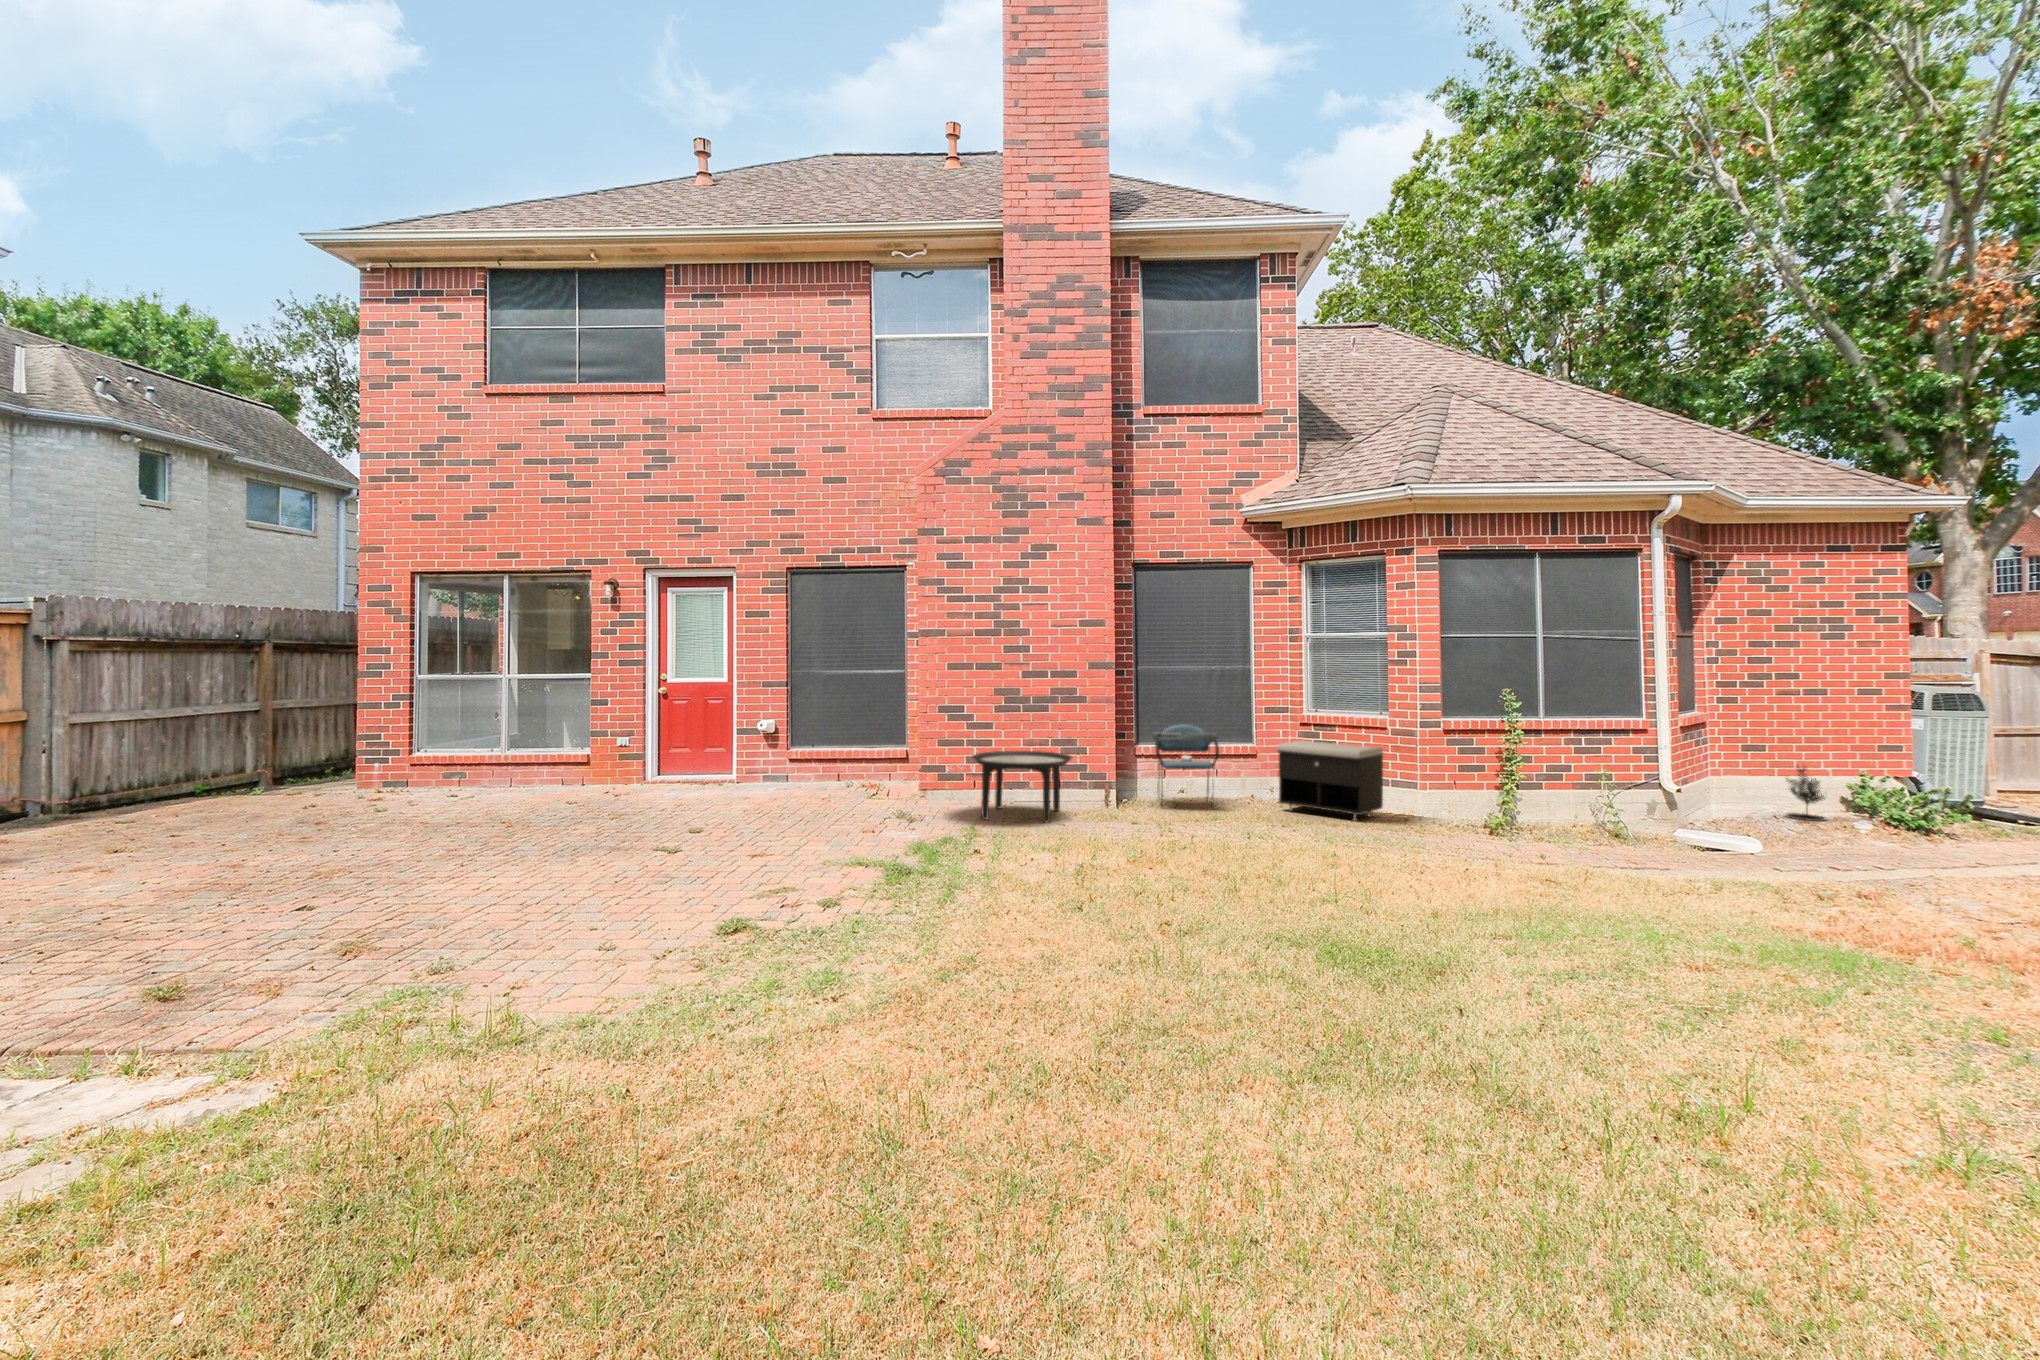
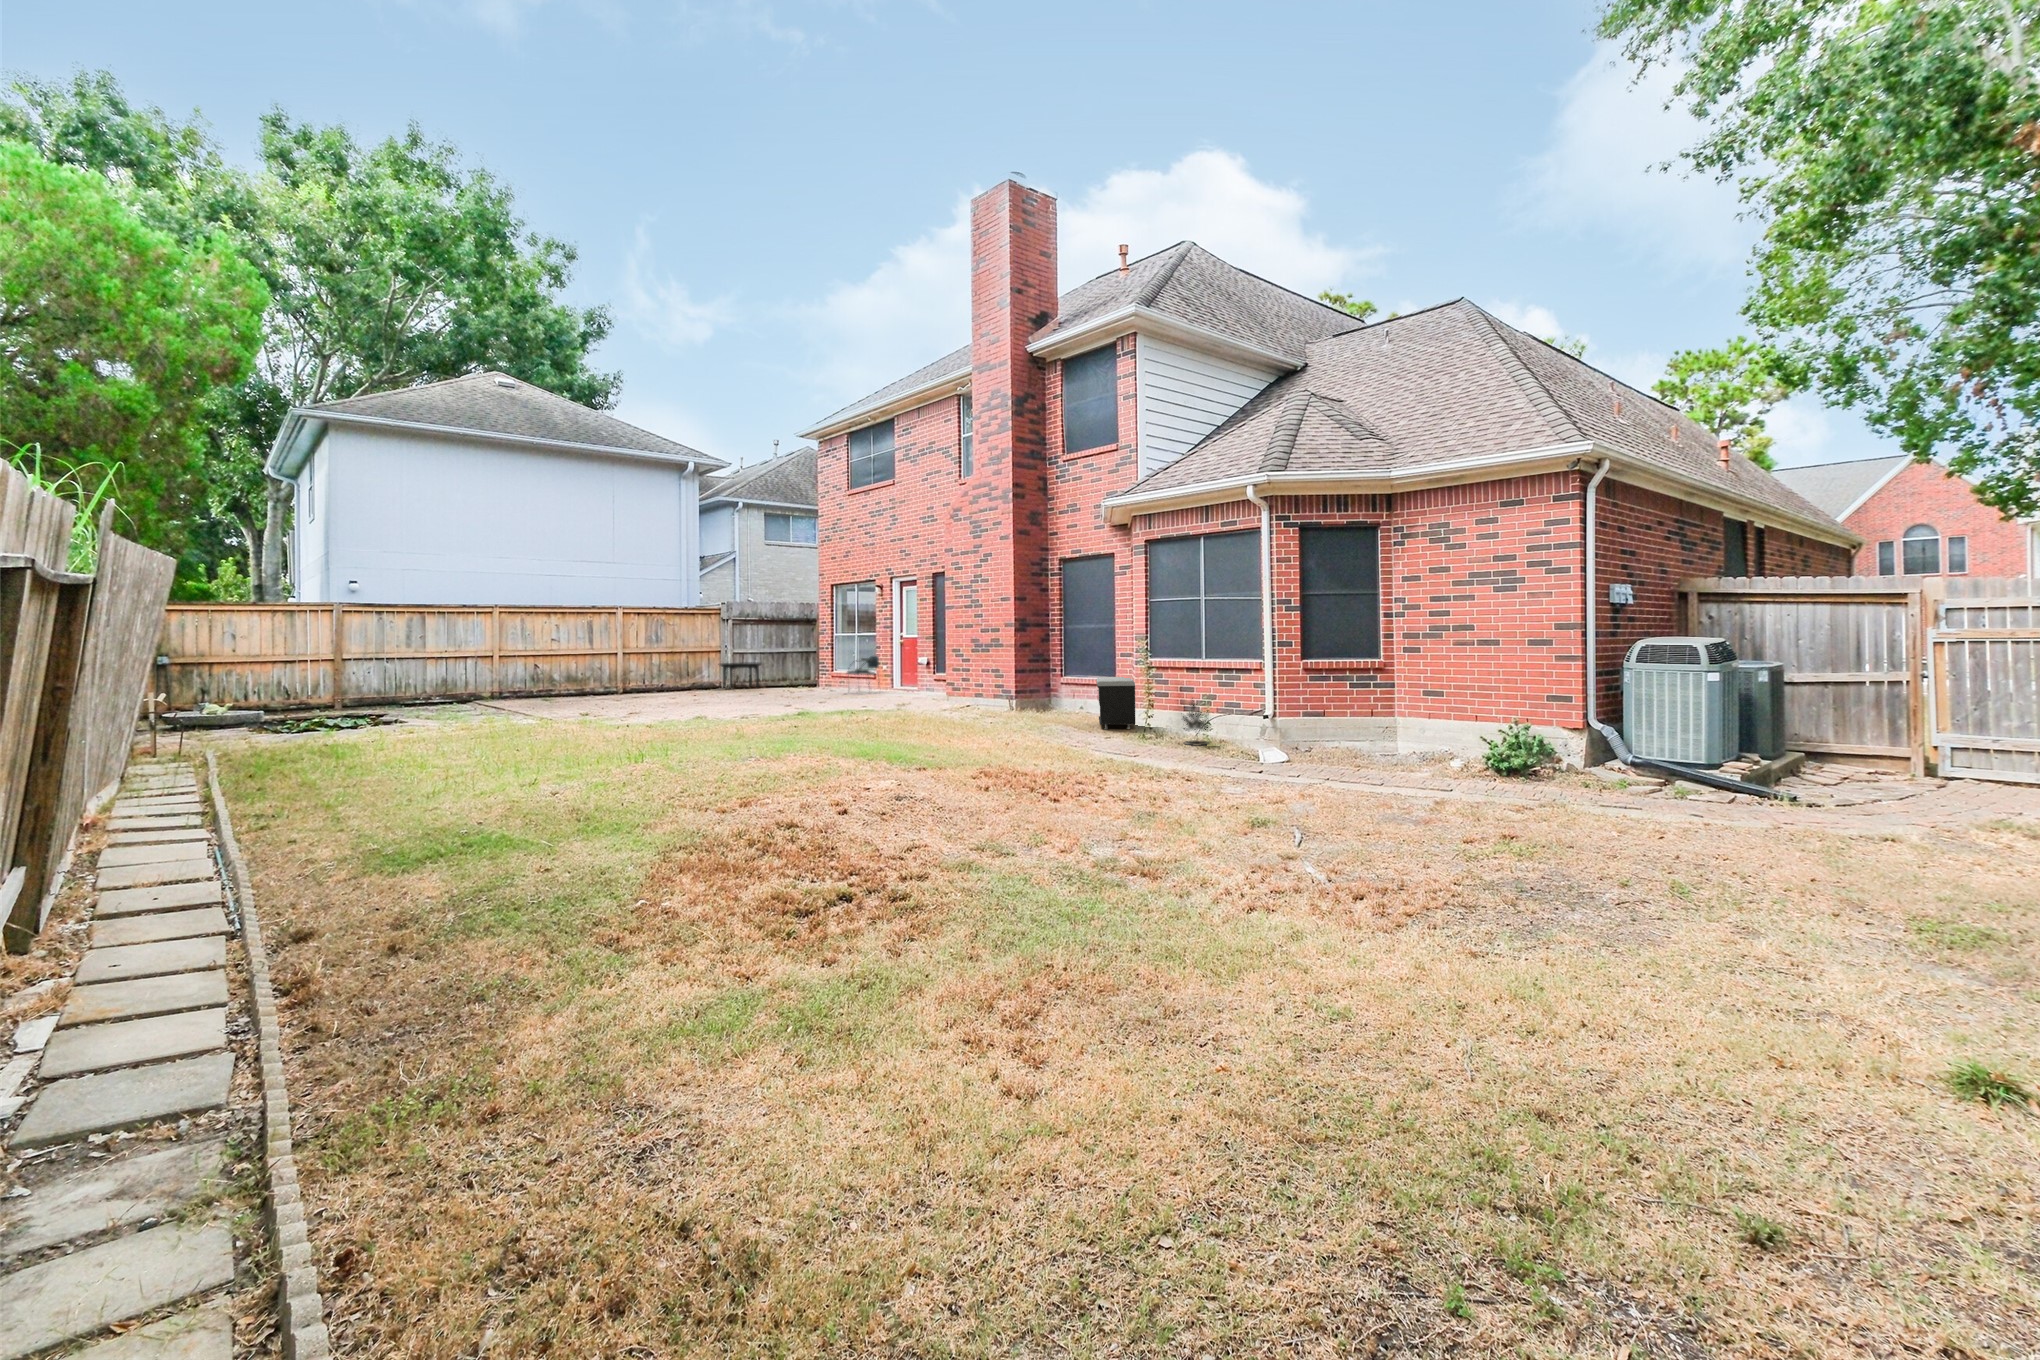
chair: present [1153,725,1219,806] -> present [847,656,879,685]
round table: present [973,751,1072,822] -> present [720,662,761,689]
potted tree: present [1786,766,1826,821] -> present [1183,698,1211,746]

